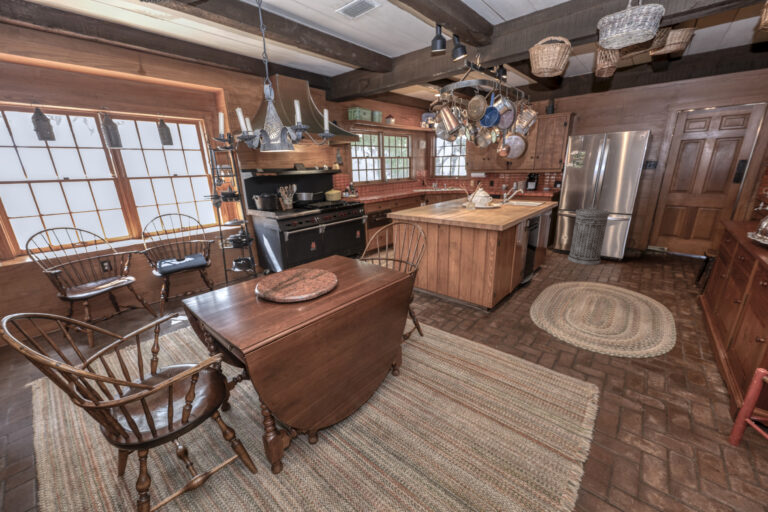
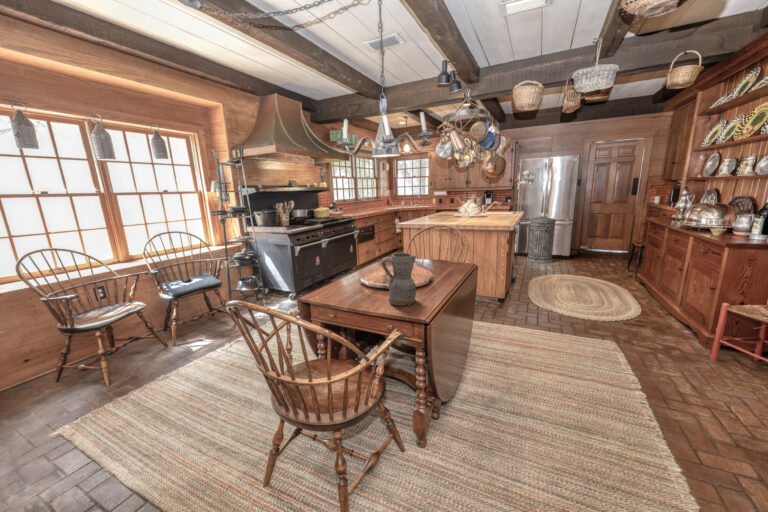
ceramic pitcher: none [235,264,278,323] -> present [381,252,416,306]

